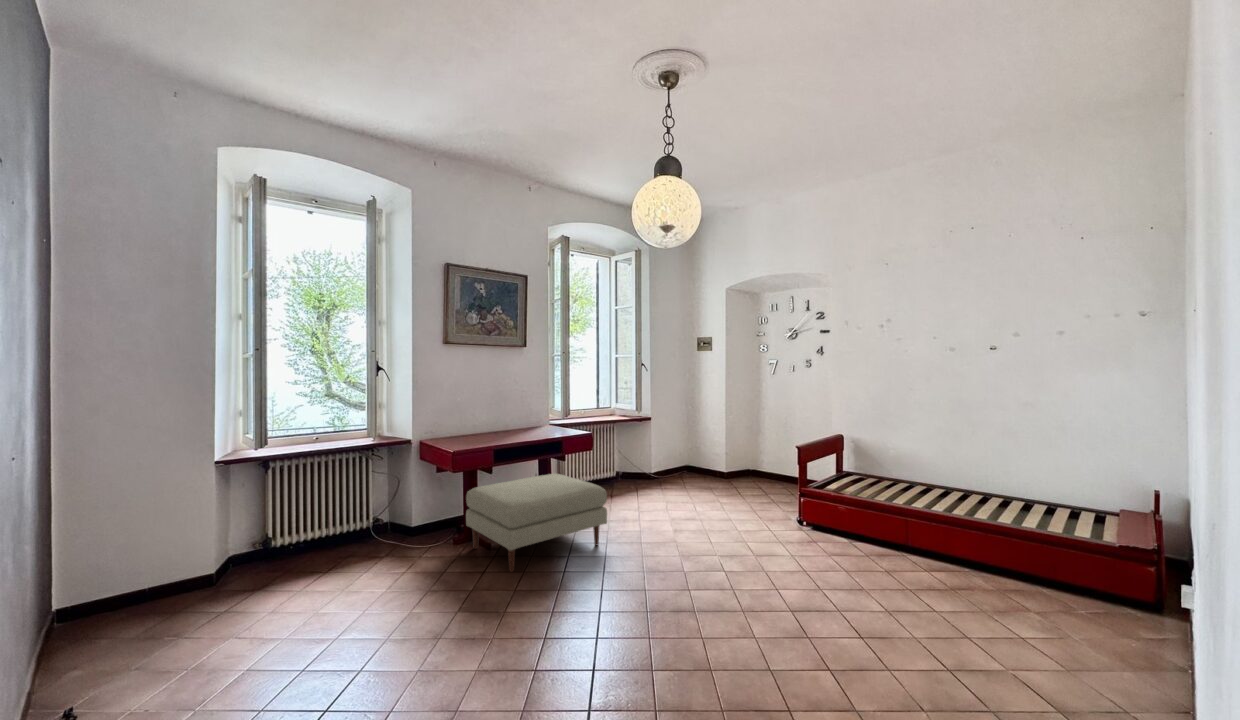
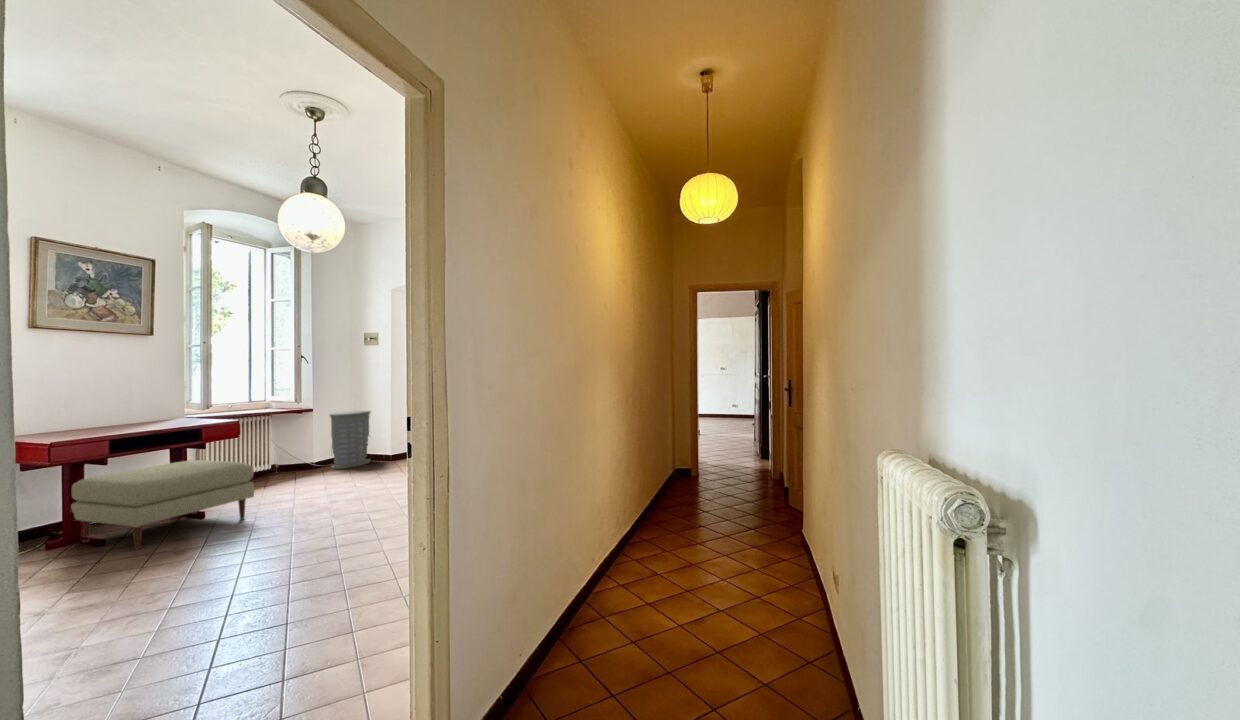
laundry hamper: none [666,421,705,483] -> present [330,411,370,469]

